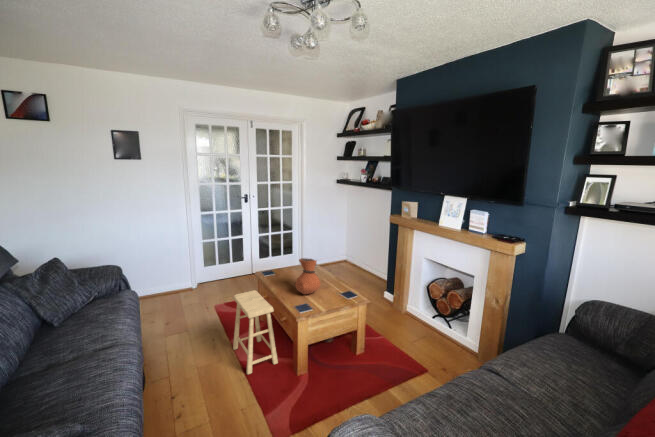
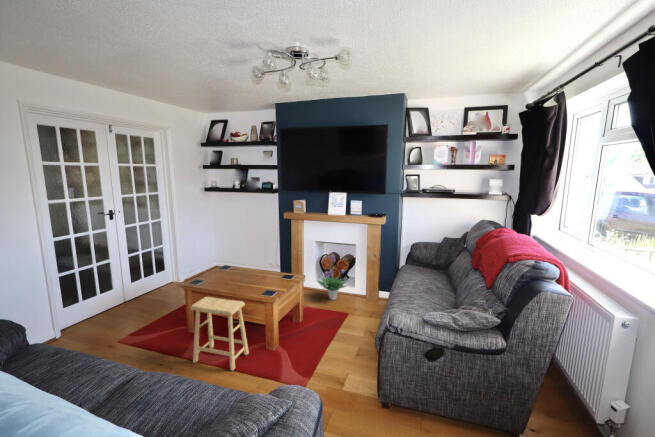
vase: present [295,258,320,294] -> none [247,253,270,286]
potted plant: none [408,281,452,341] -> present [317,255,346,300]

